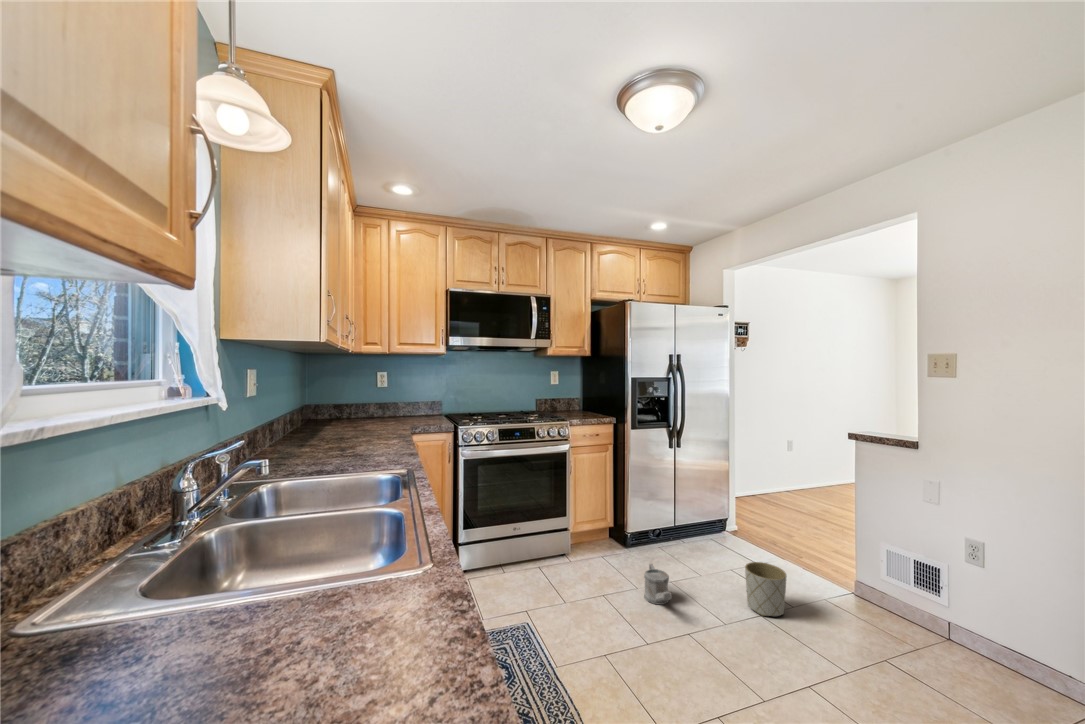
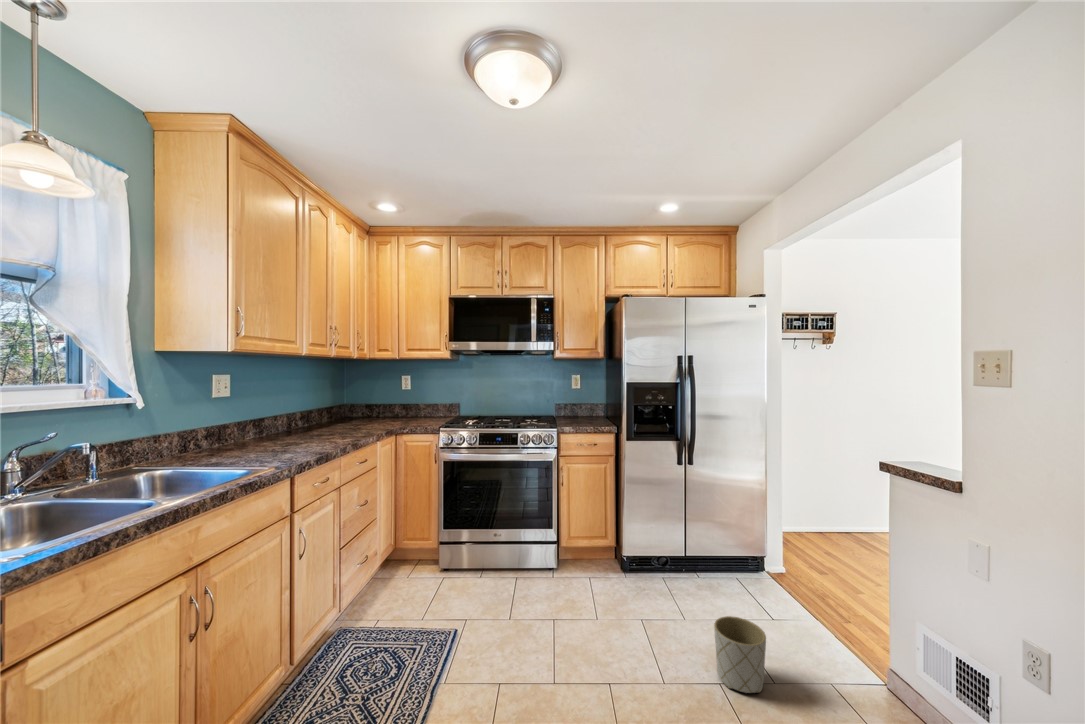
watering can: present [644,564,672,605] -> none [597,595,626,645]

